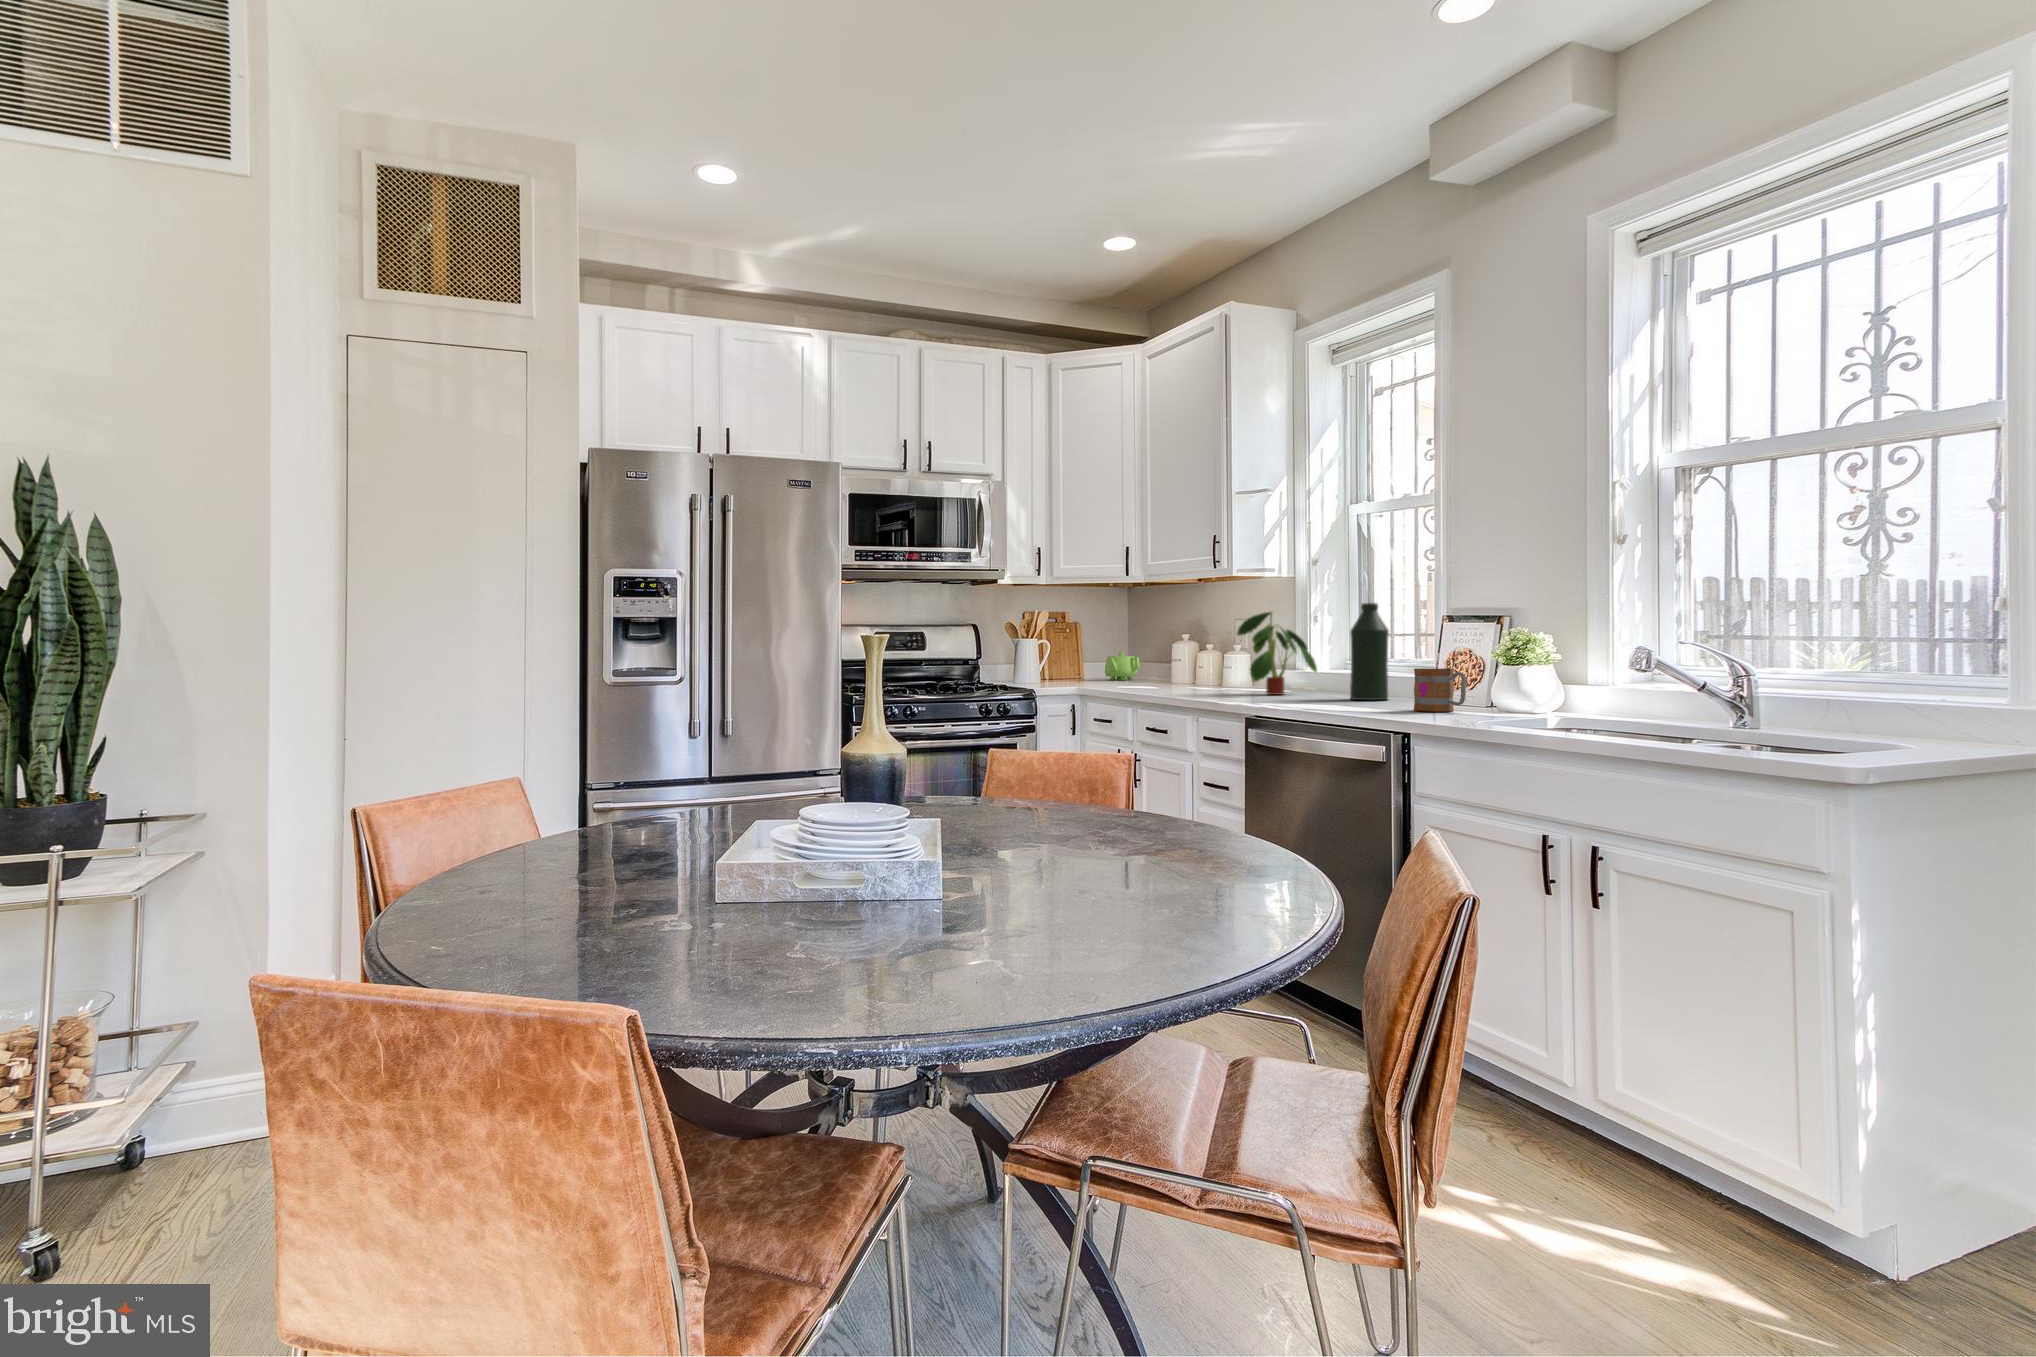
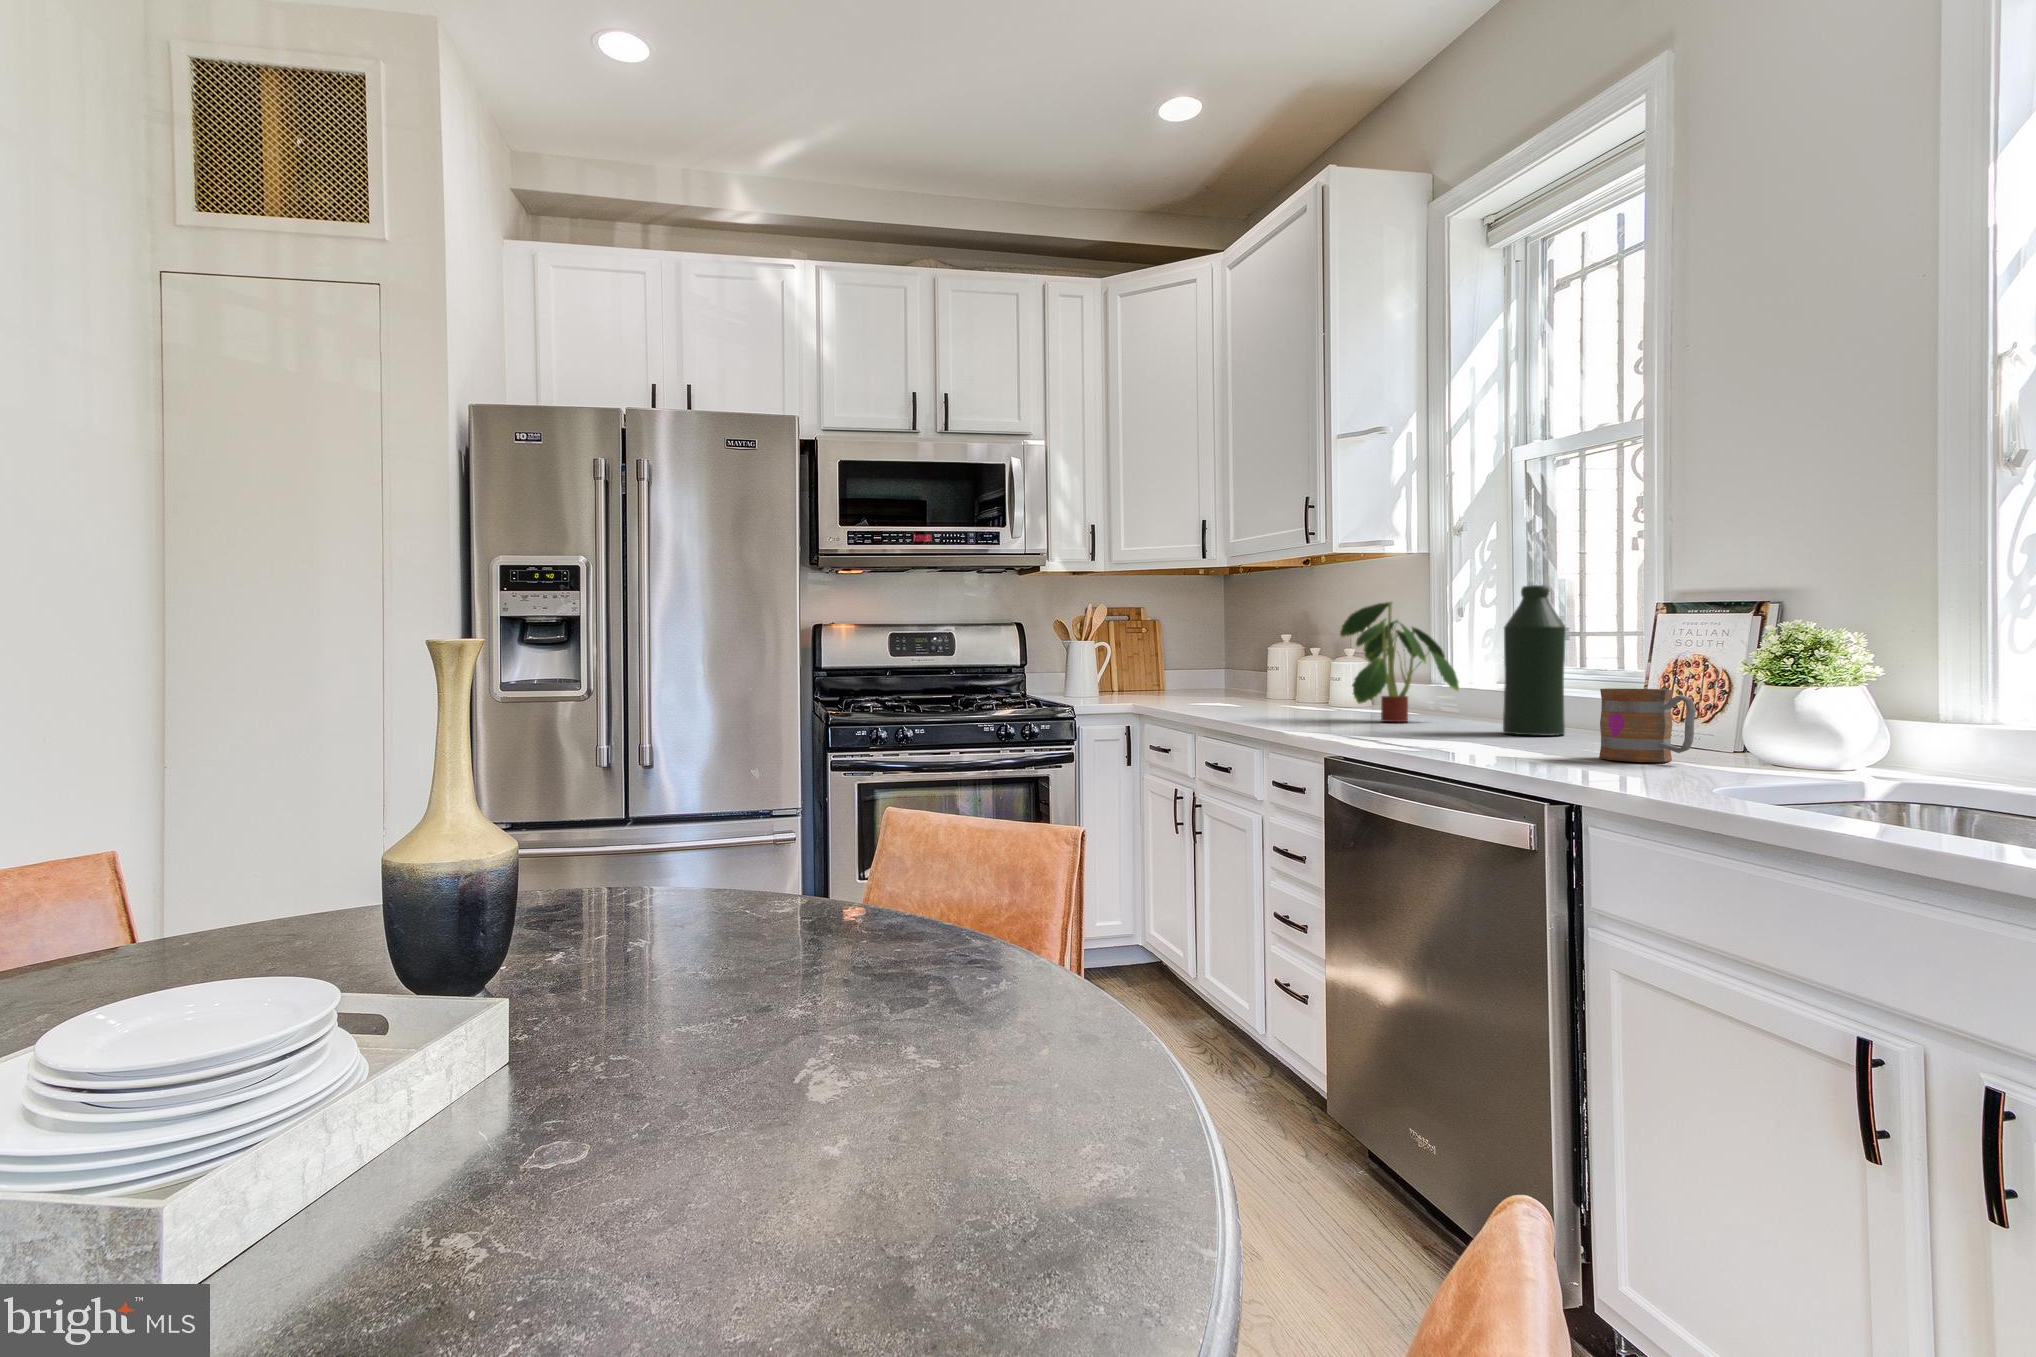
teapot: present [1105,652,1140,680] -> none [1190,660,1237,695]

